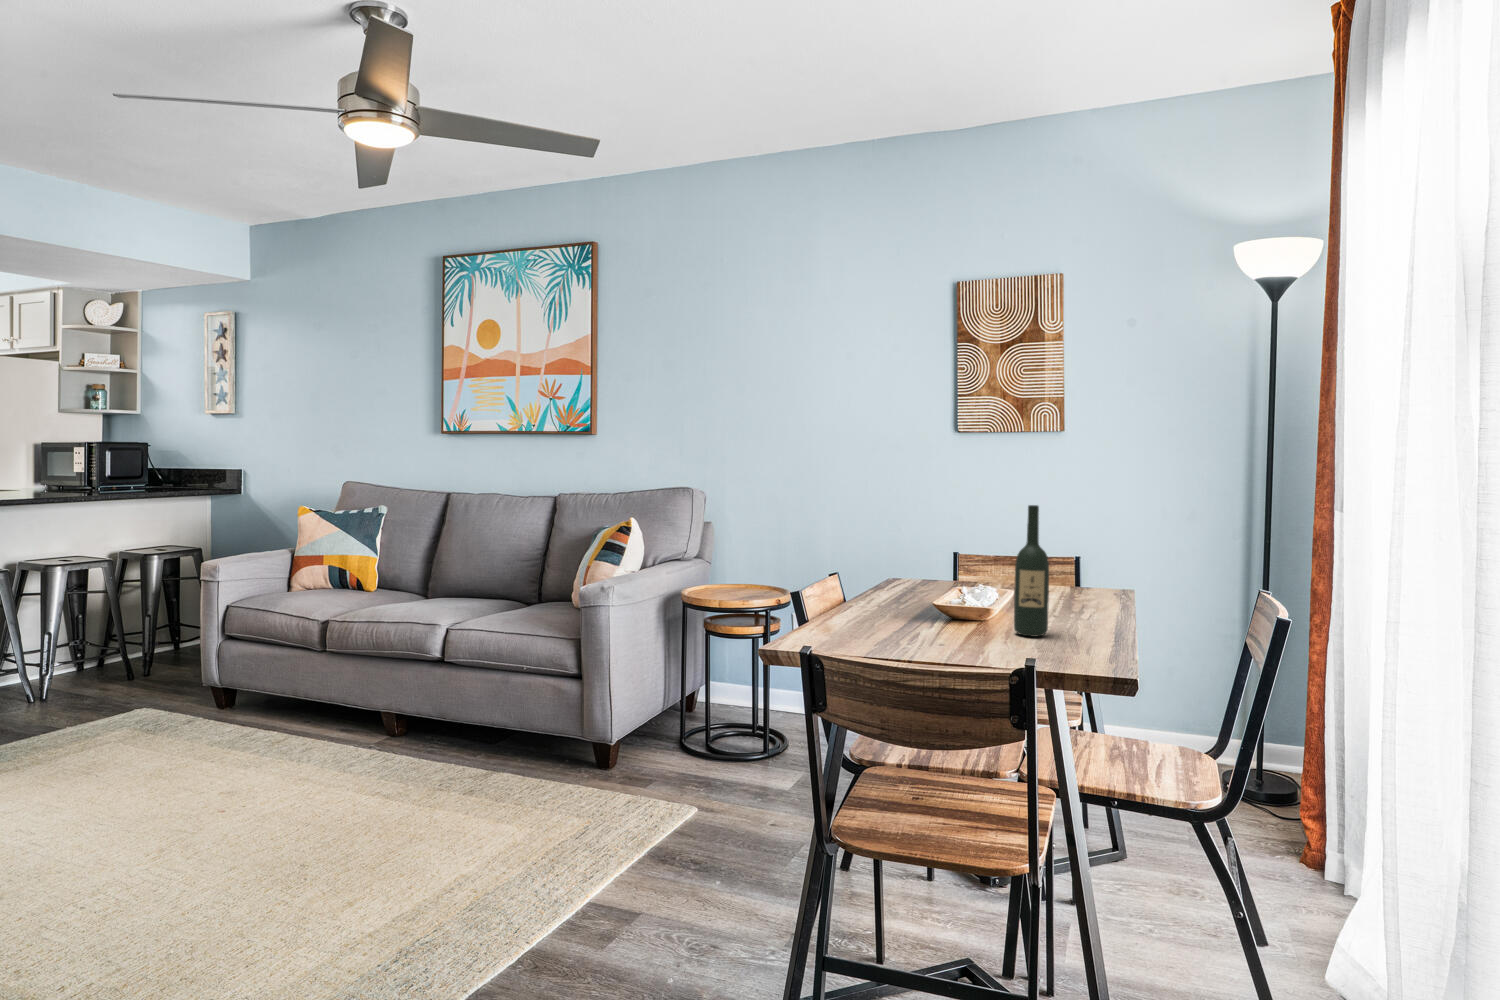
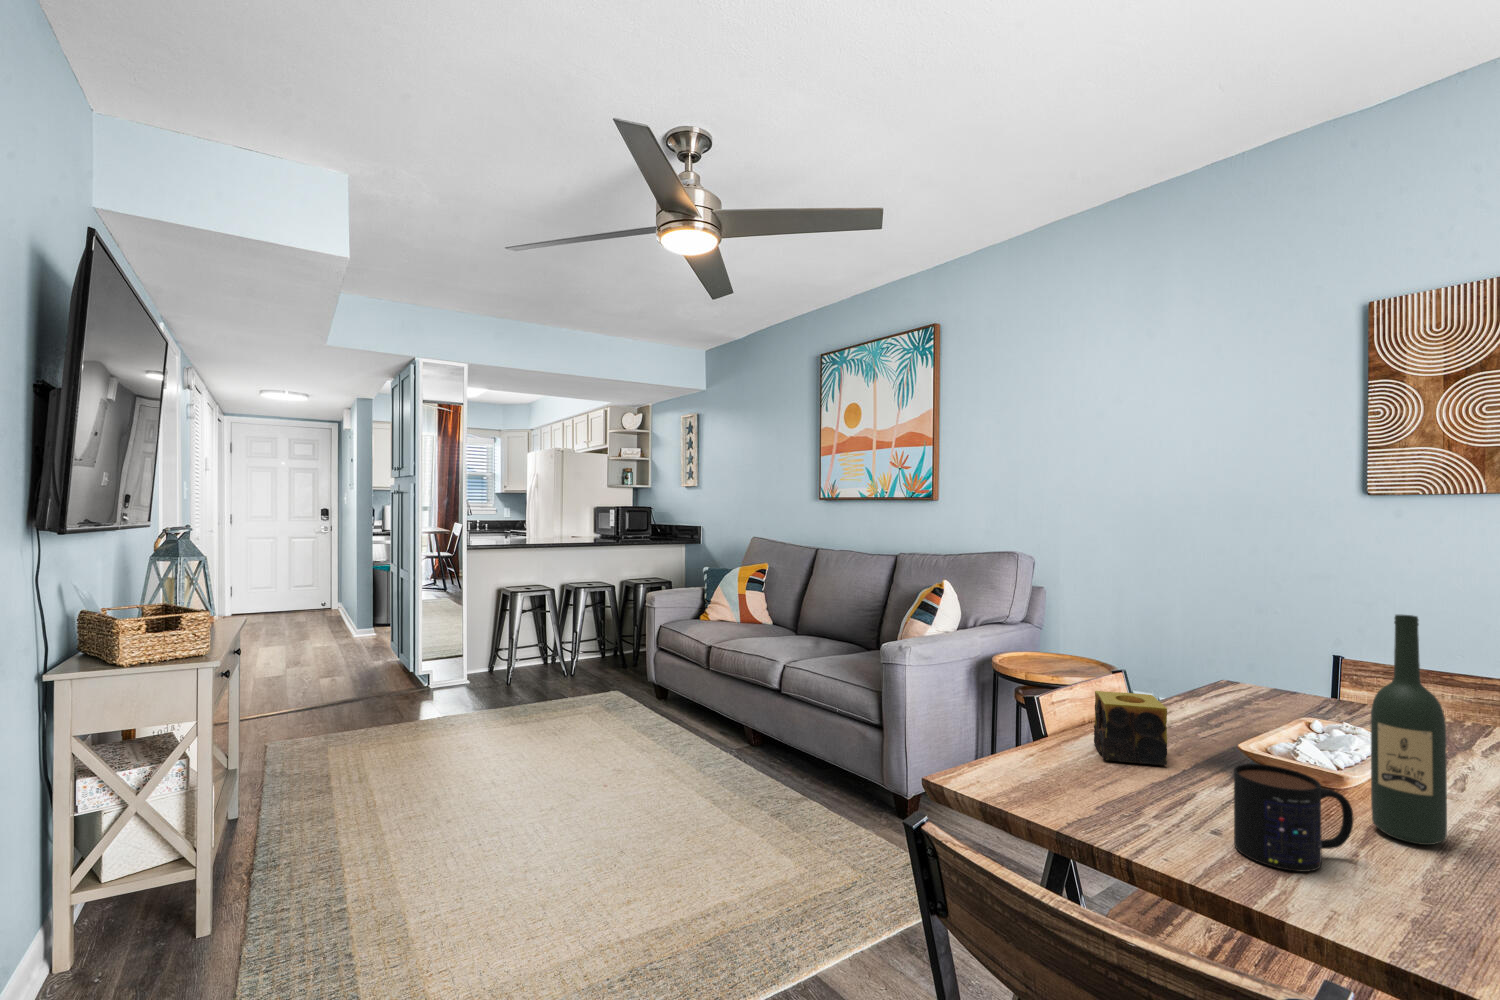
candle: none [847,577,900,624] -> present [1094,691,1167,765]
mug: none [960,600,1015,654] -> present [1234,764,1353,872]

